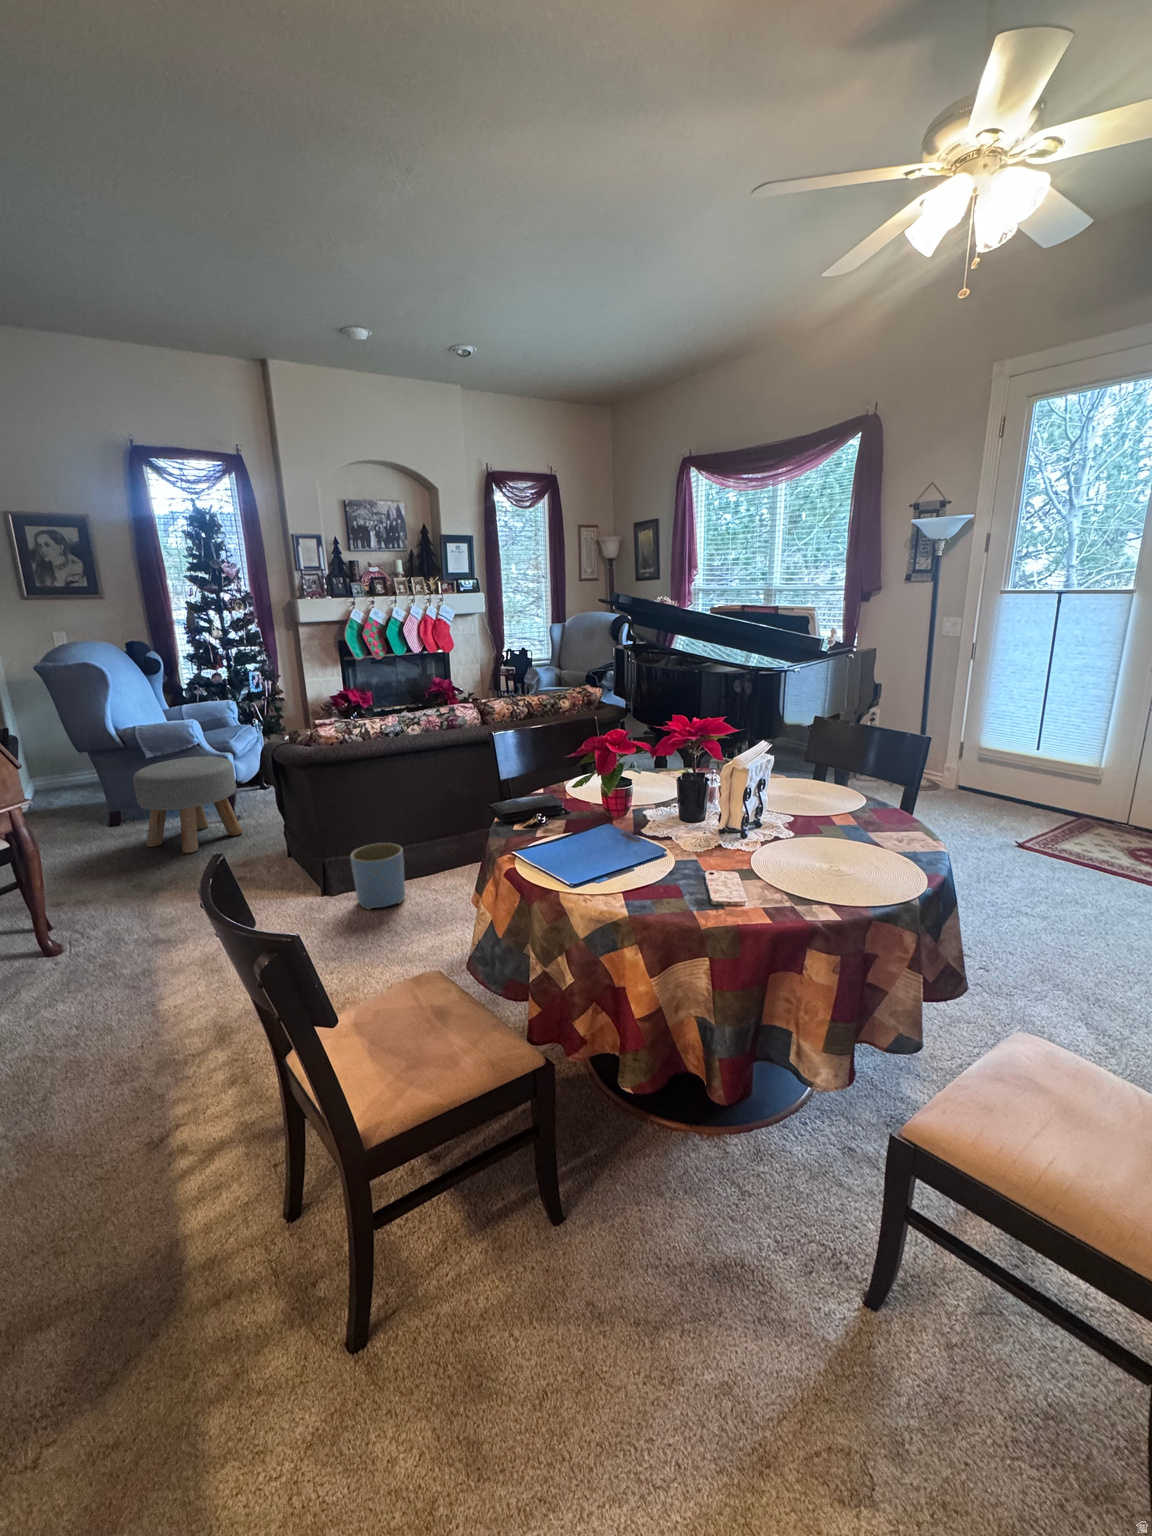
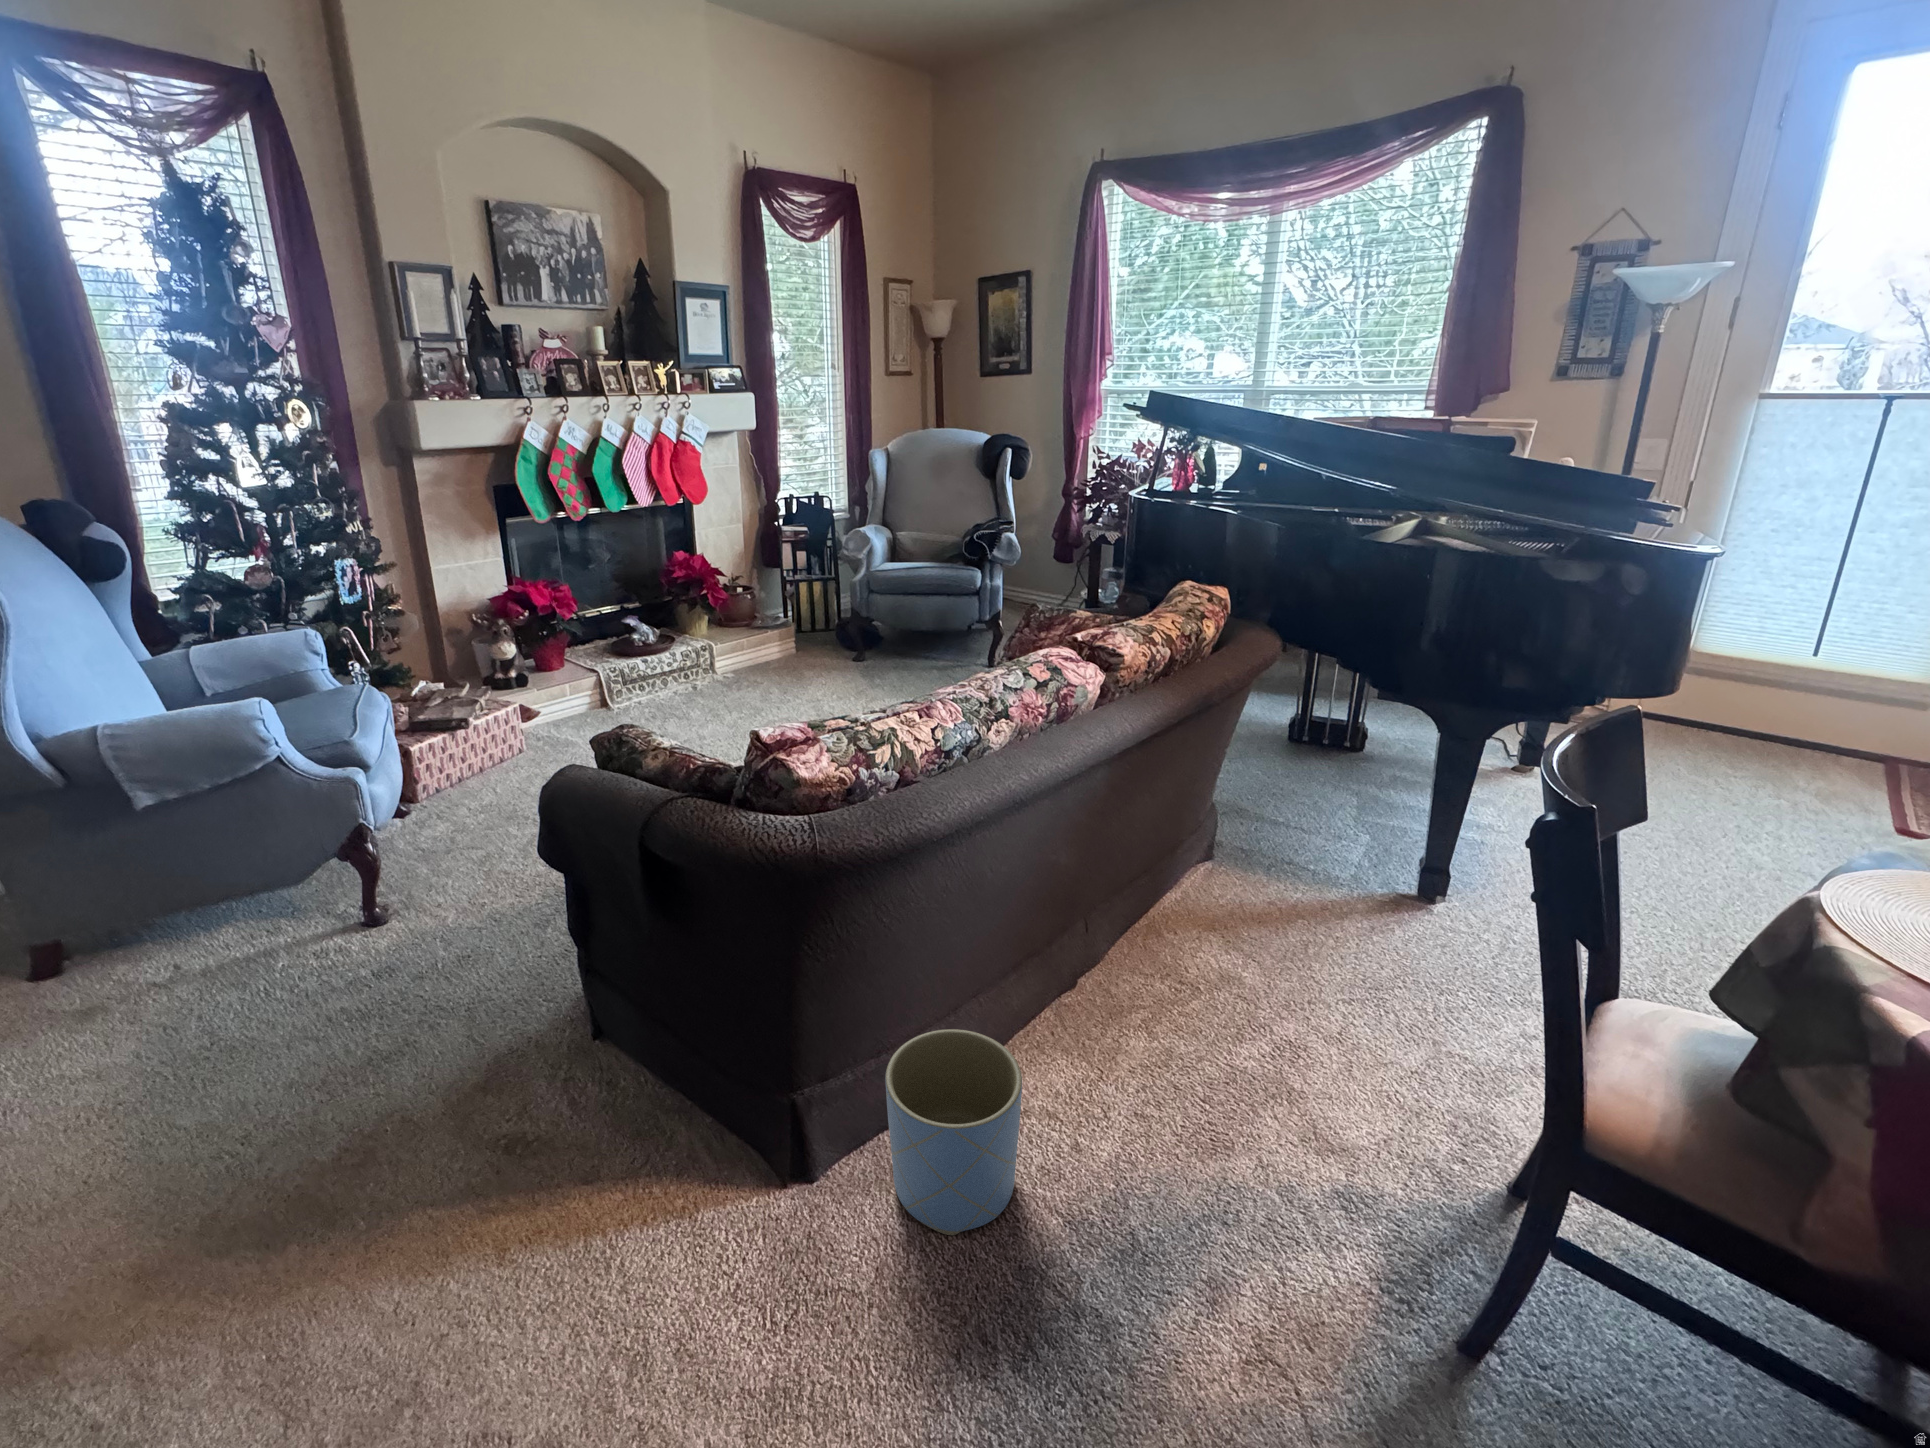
ottoman: present [133,756,243,853] -> none [111,785,421,1059]

